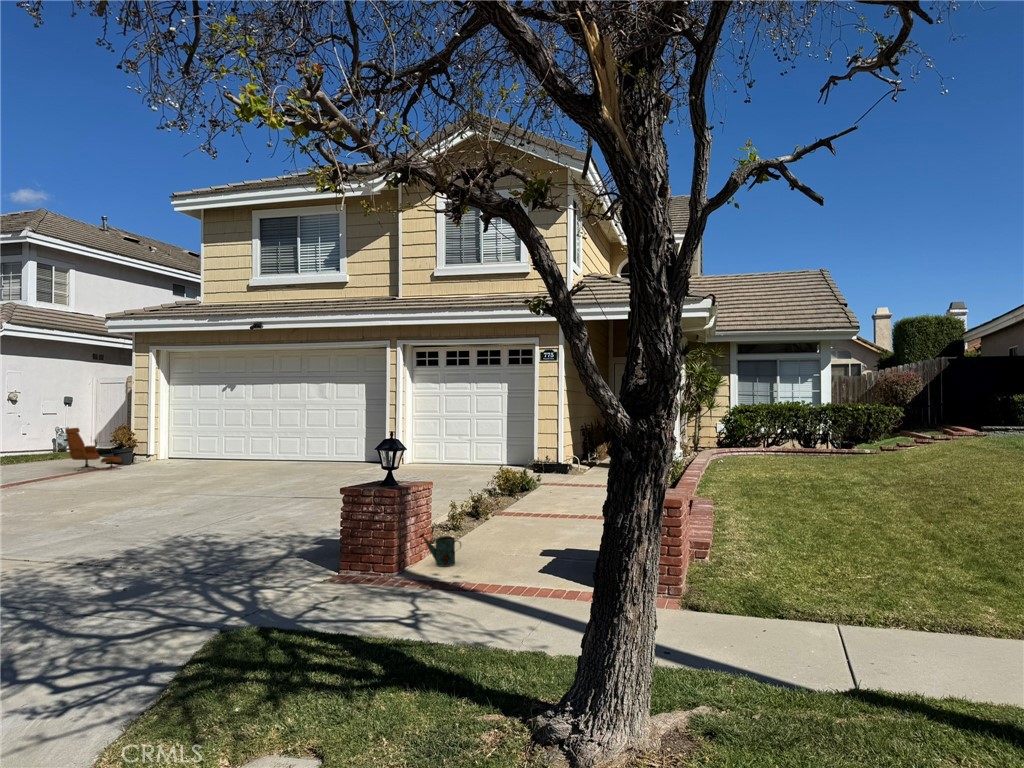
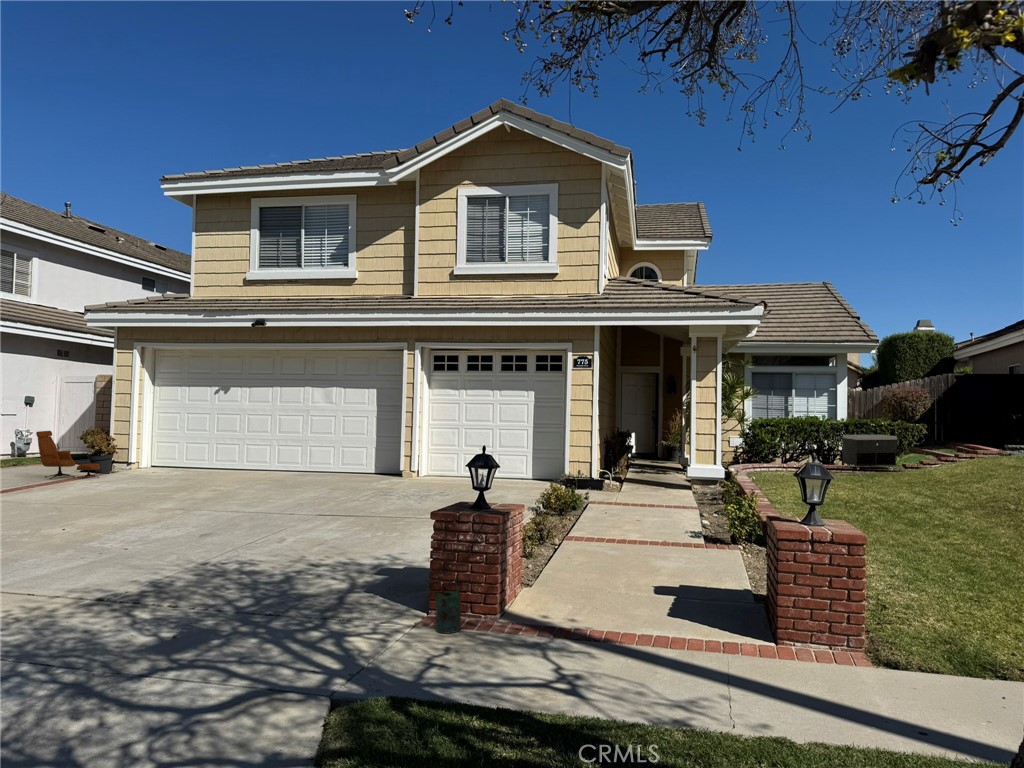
storage bench: none [820,419,873,453] -> present [843,435,897,469]
watering can: present [419,533,461,567] -> present [436,580,463,634]

